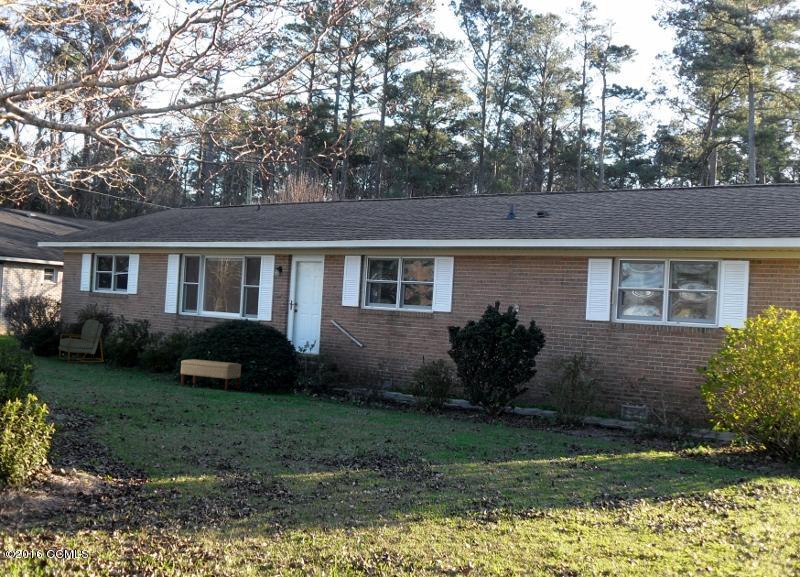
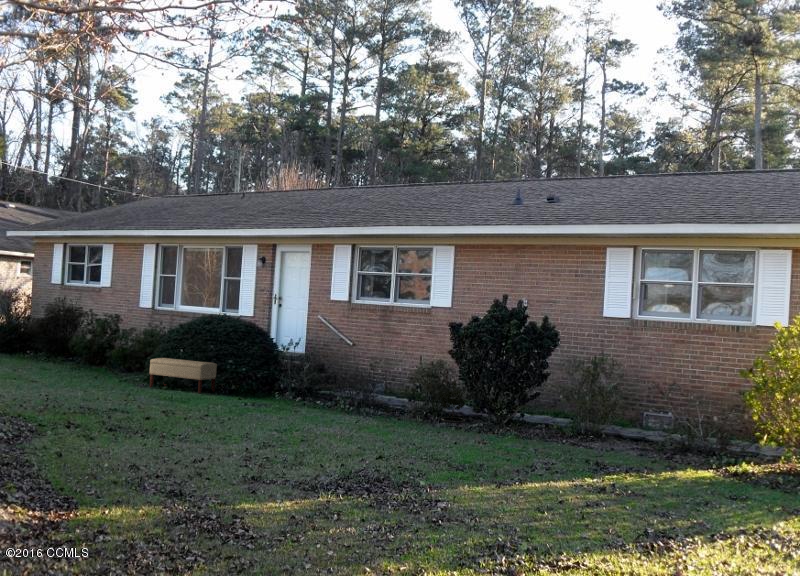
chair: present [58,319,103,362] -> none [24,314,72,360]
potted tree: none [439,374,465,415] -> present [440,381,465,423]

